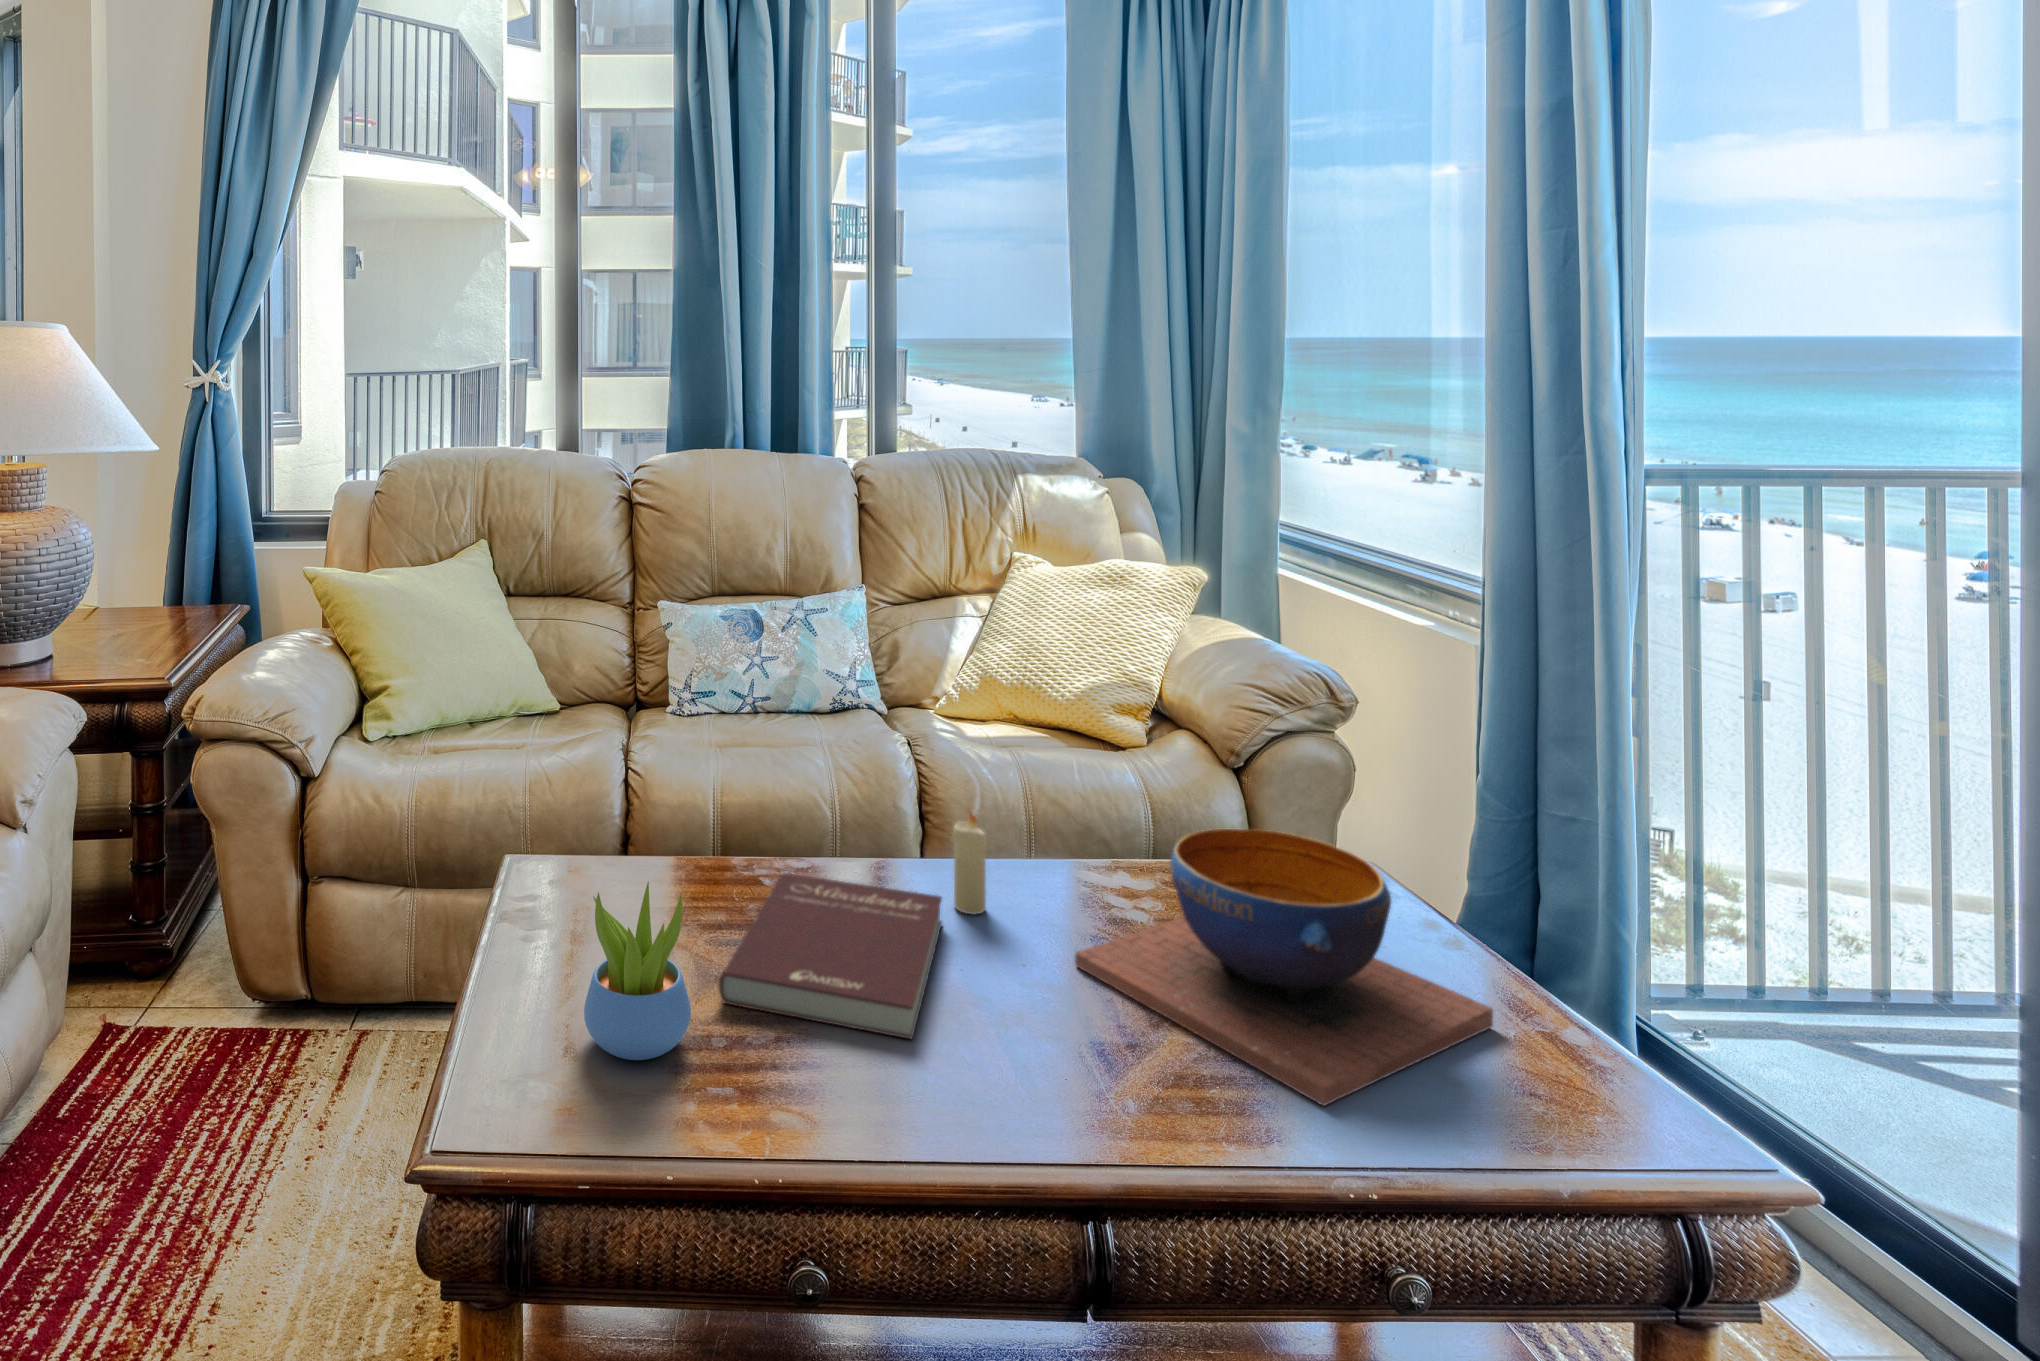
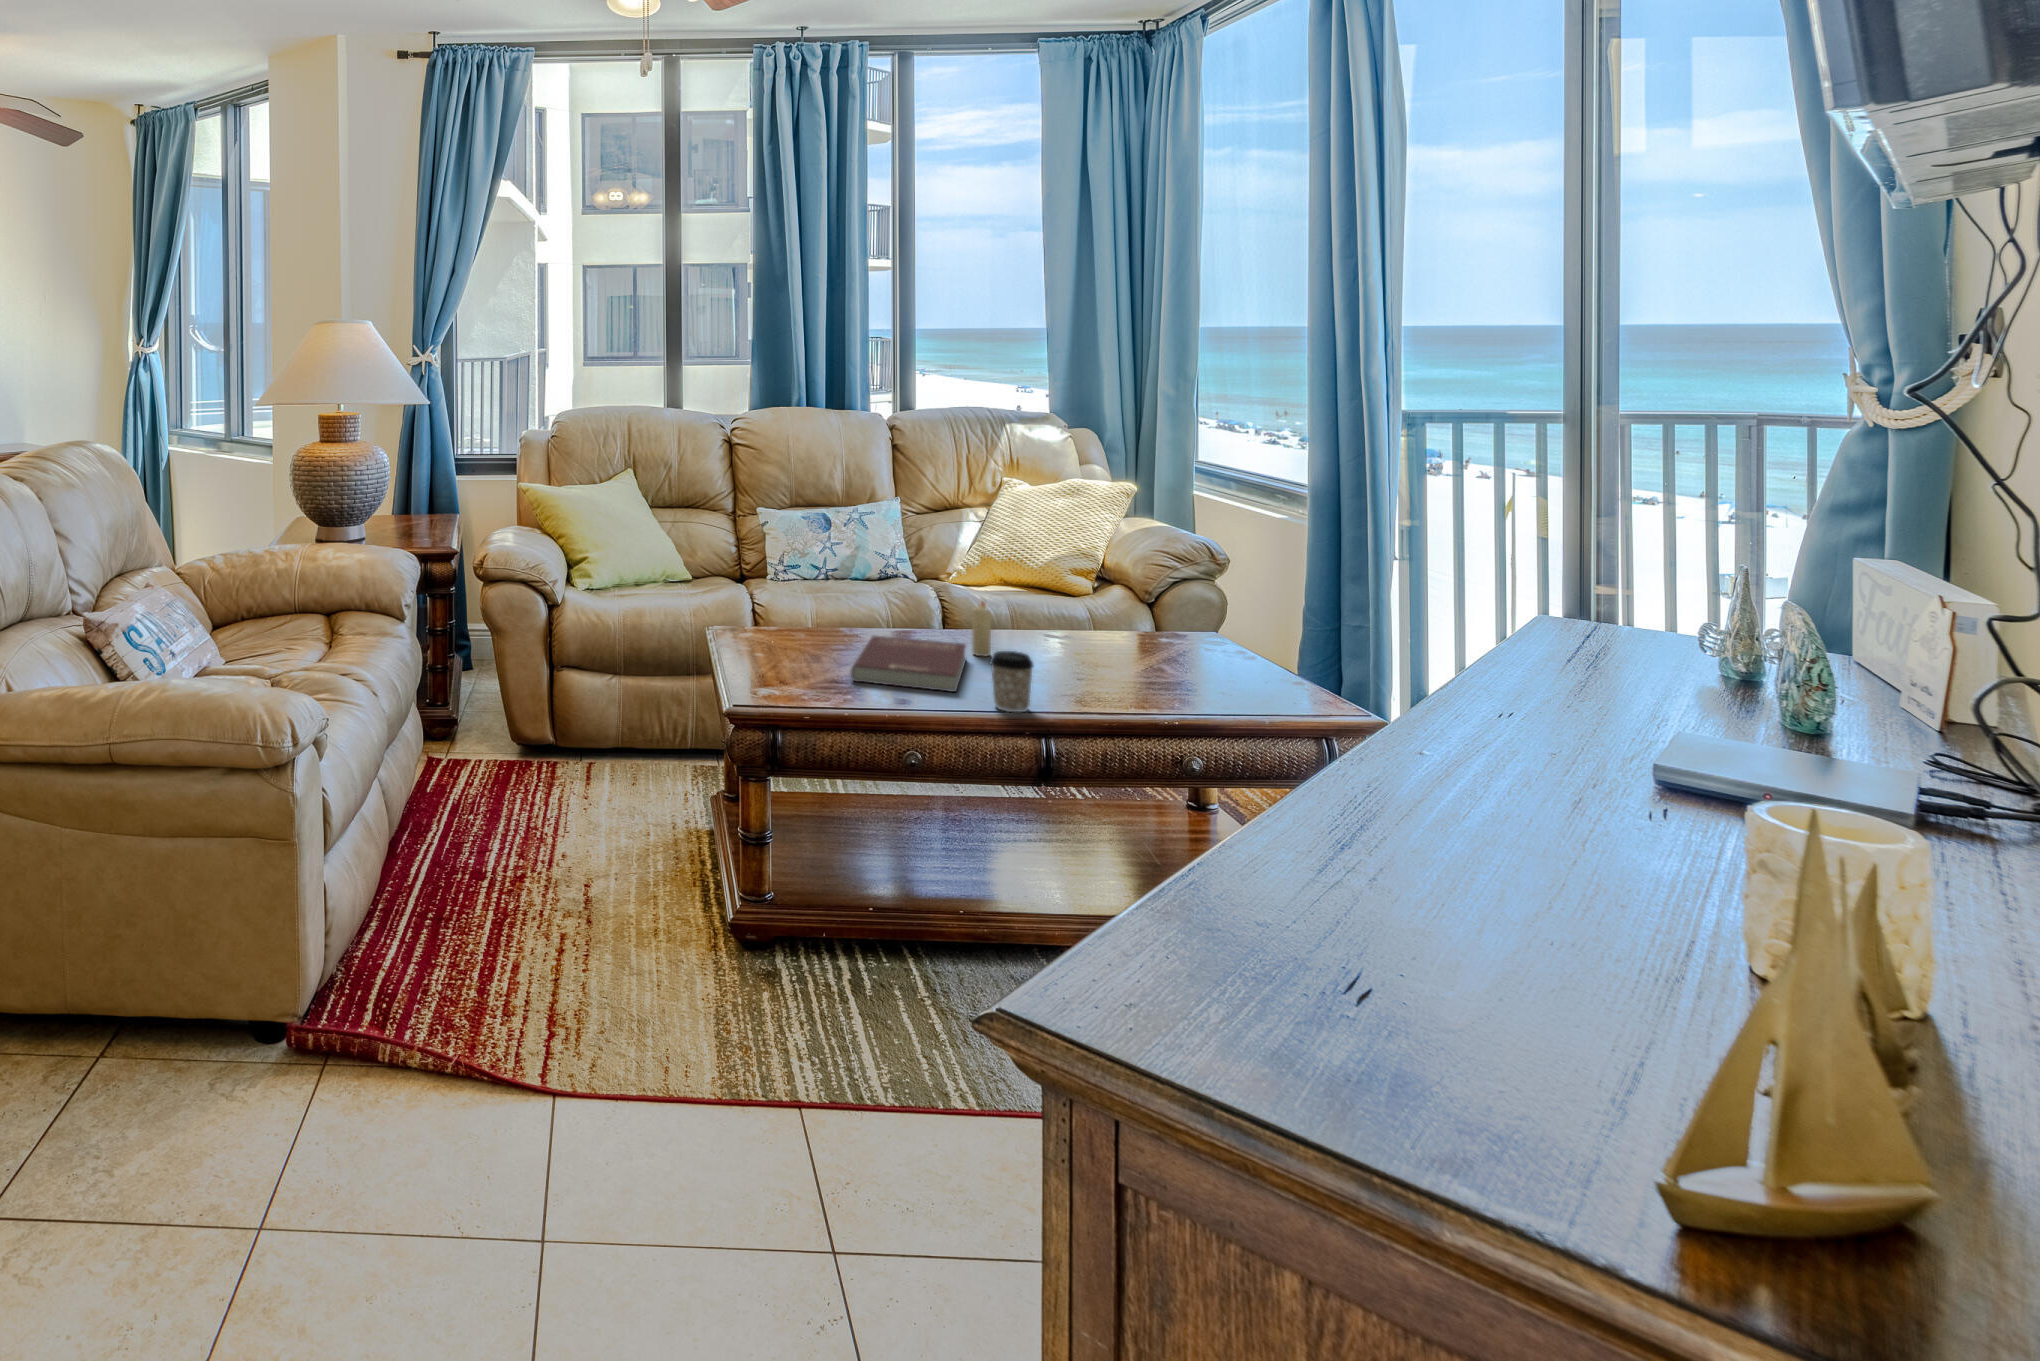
decorative bowl: present [1075,829,1493,1106] -> none [1042,602,1267,712]
succulent plant: present [584,881,691,1060] -> none [786,611,842,695]
coffee cup: none [973,974,1061,1117] -> present [990,651,1033,712]

